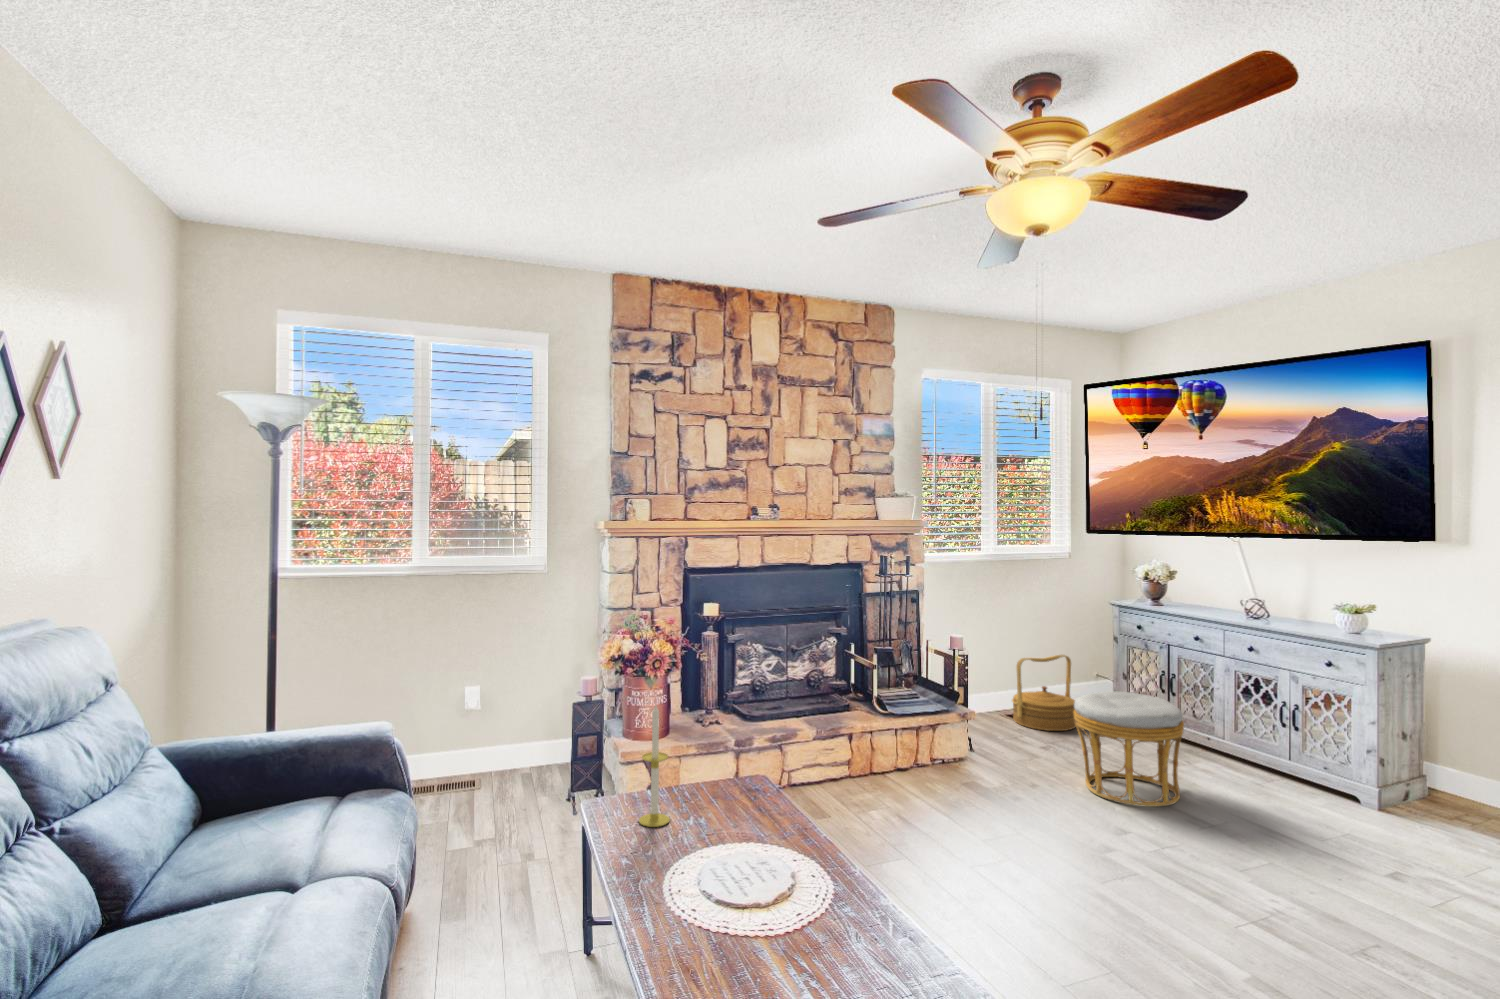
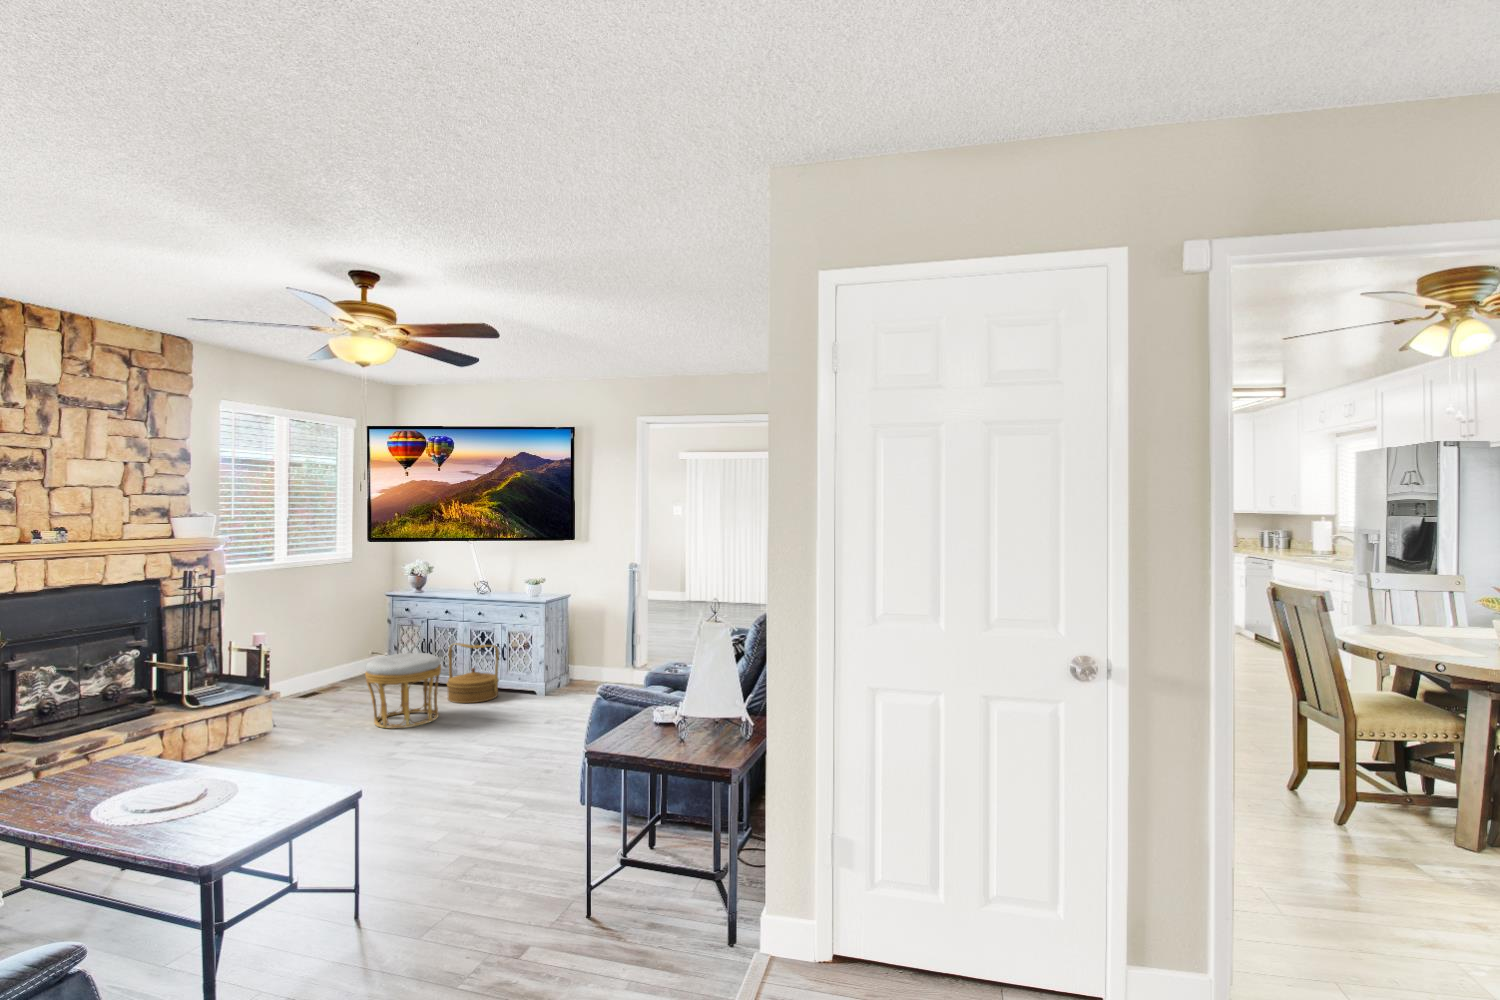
woven basket: present [1012,655,1076,731] -> present [447,643,499,703]
candle: present [639,704,670,827] -> none [30,703,65,806]

